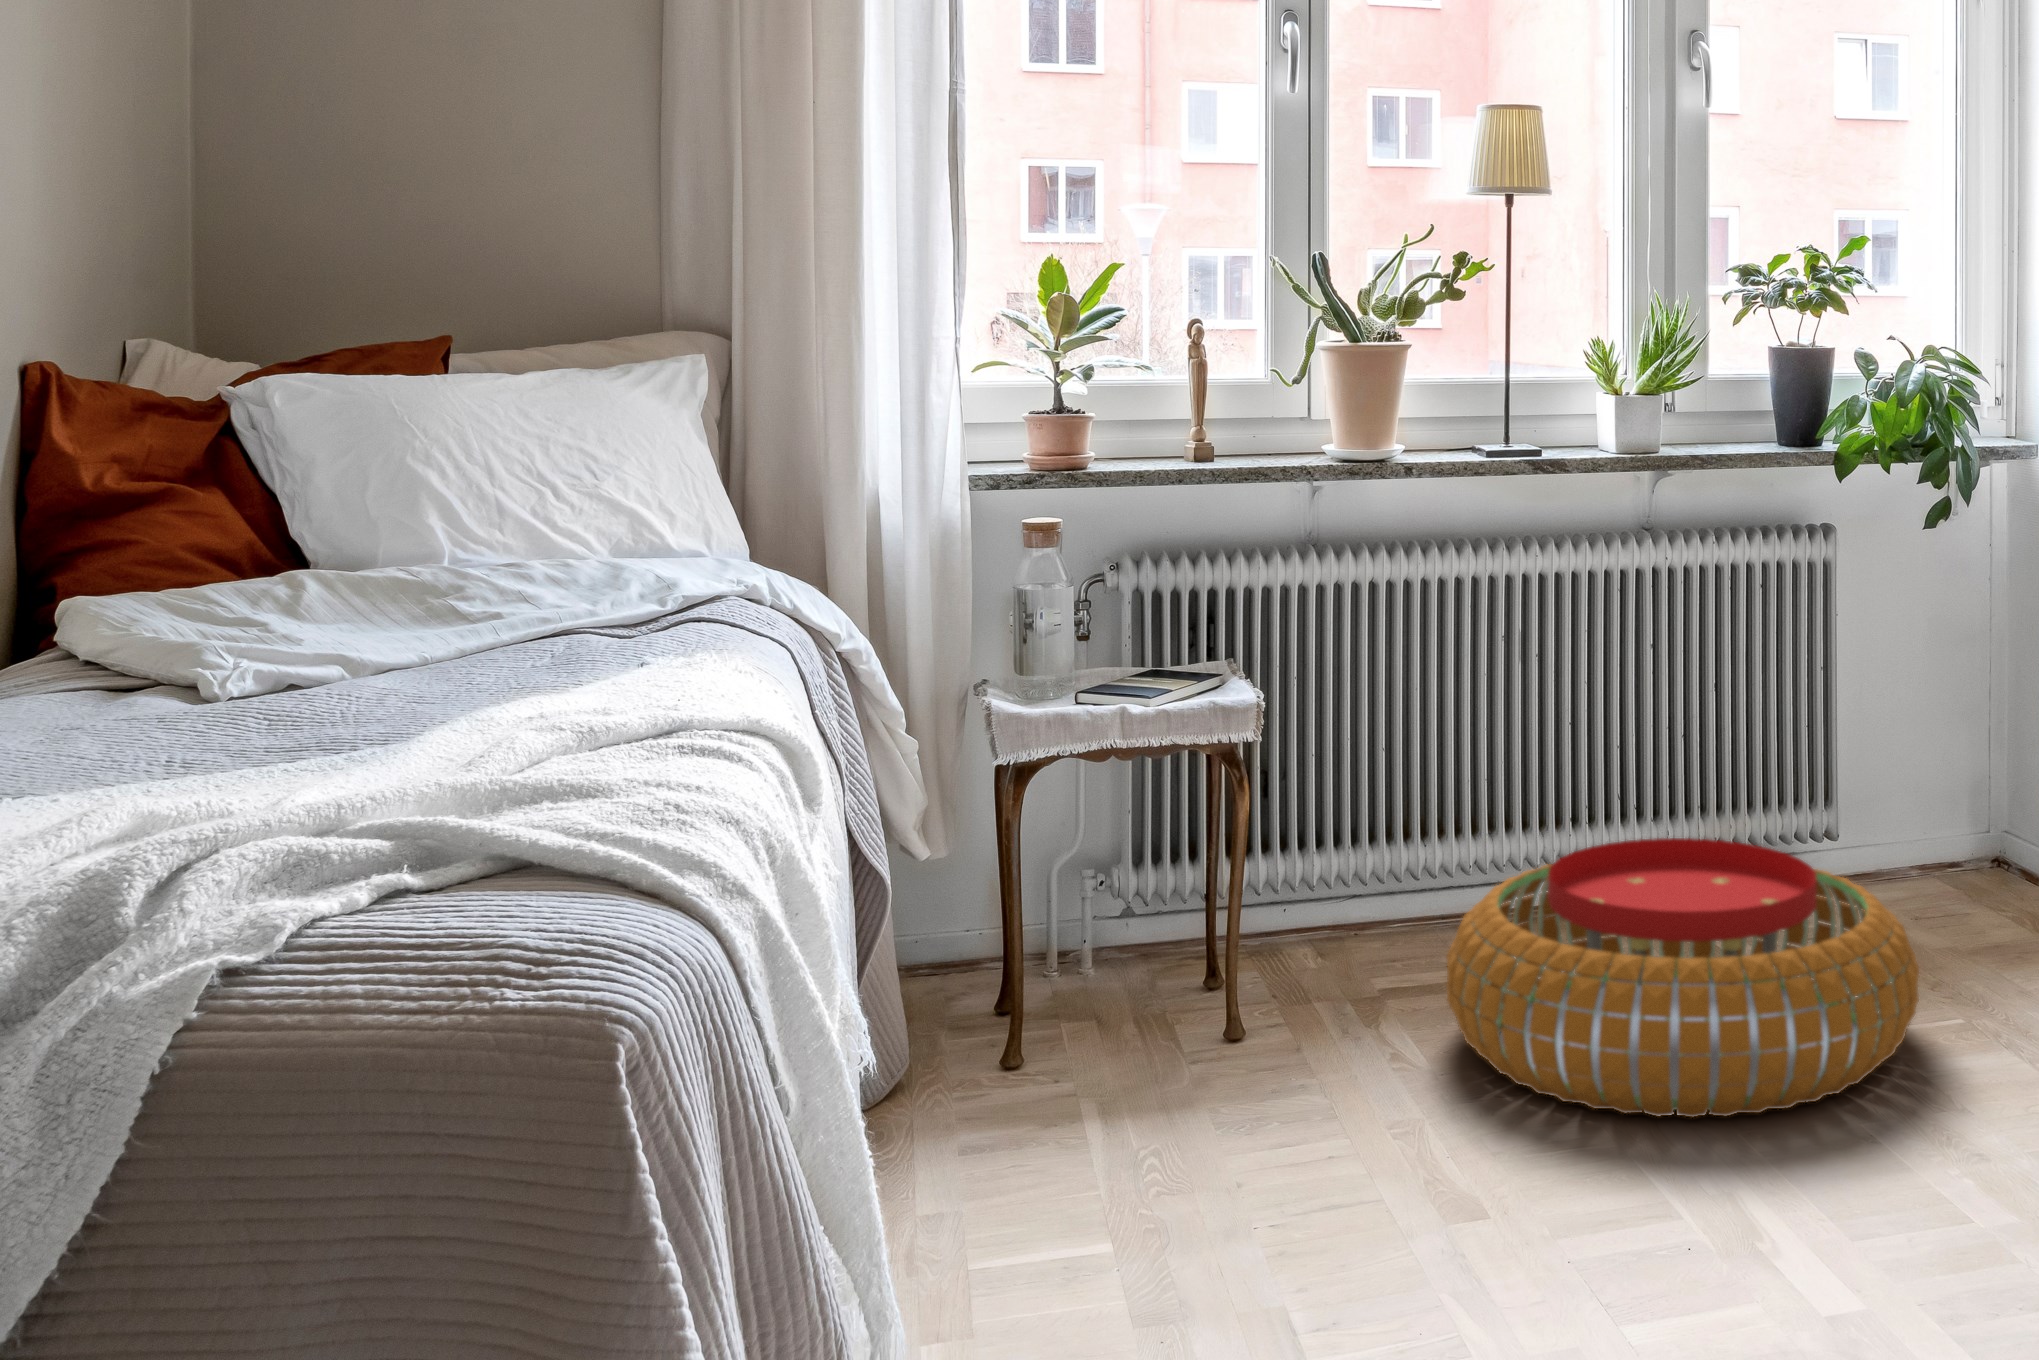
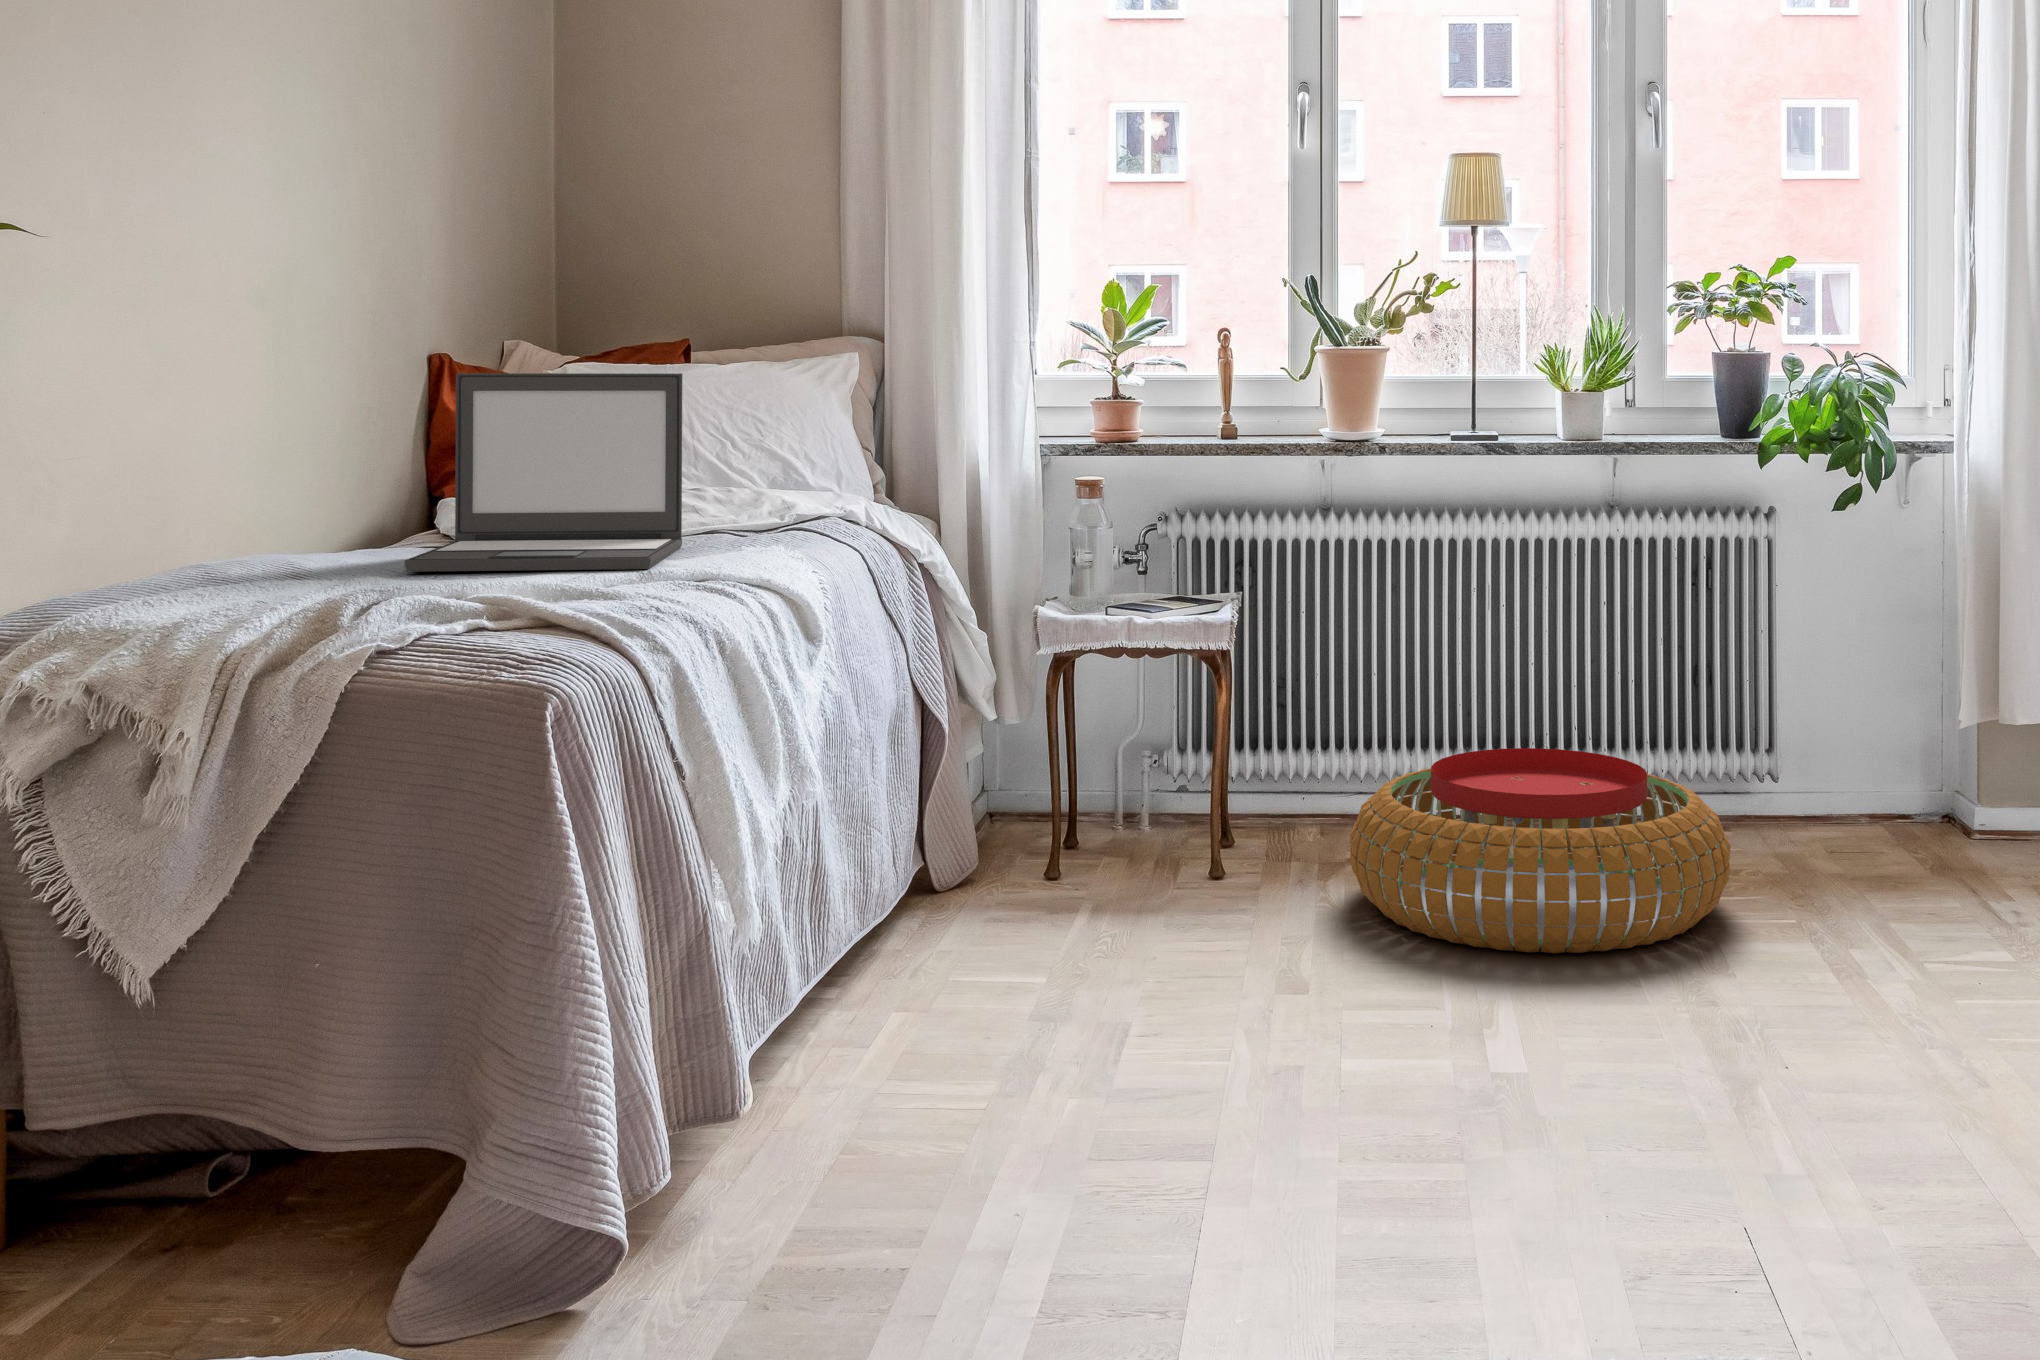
laptop: none [112,398,577,757] -> present [405,373,682,571]

